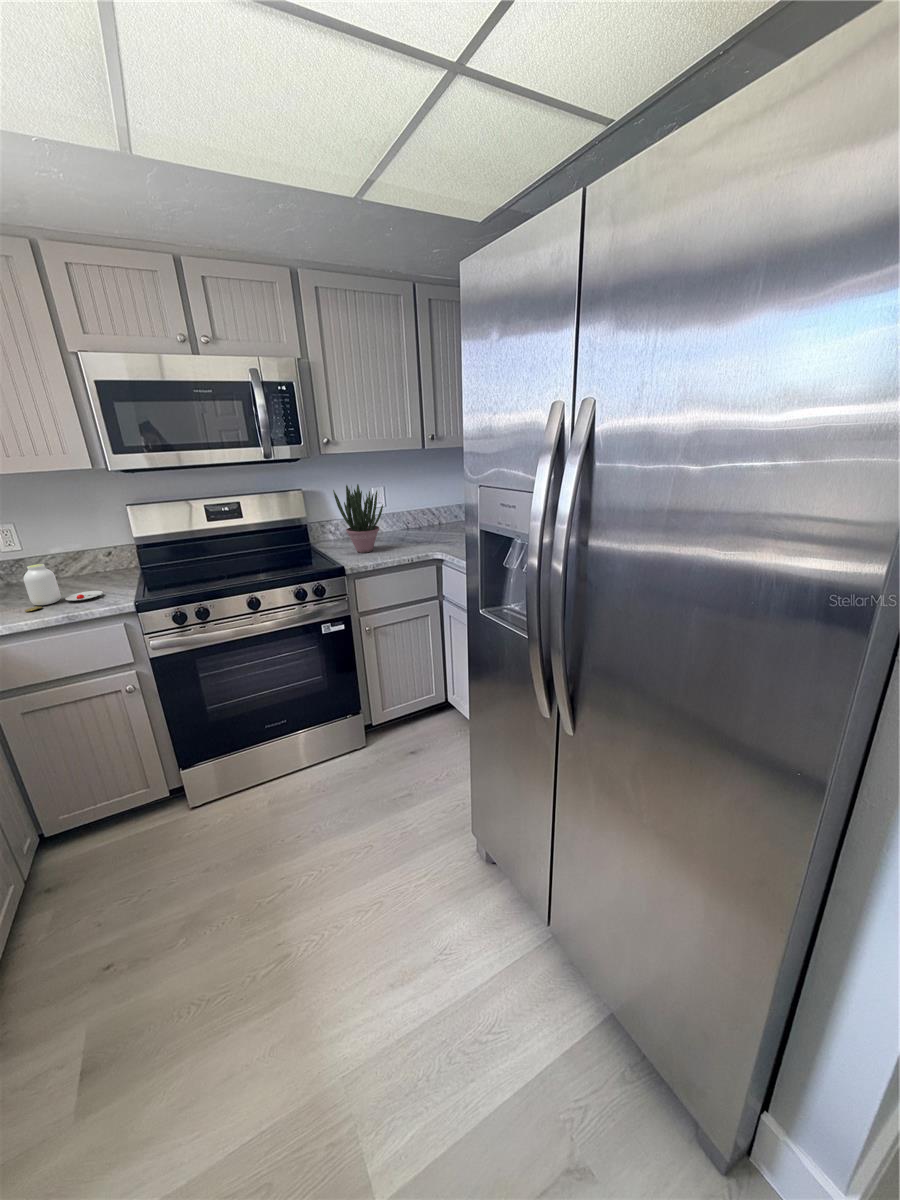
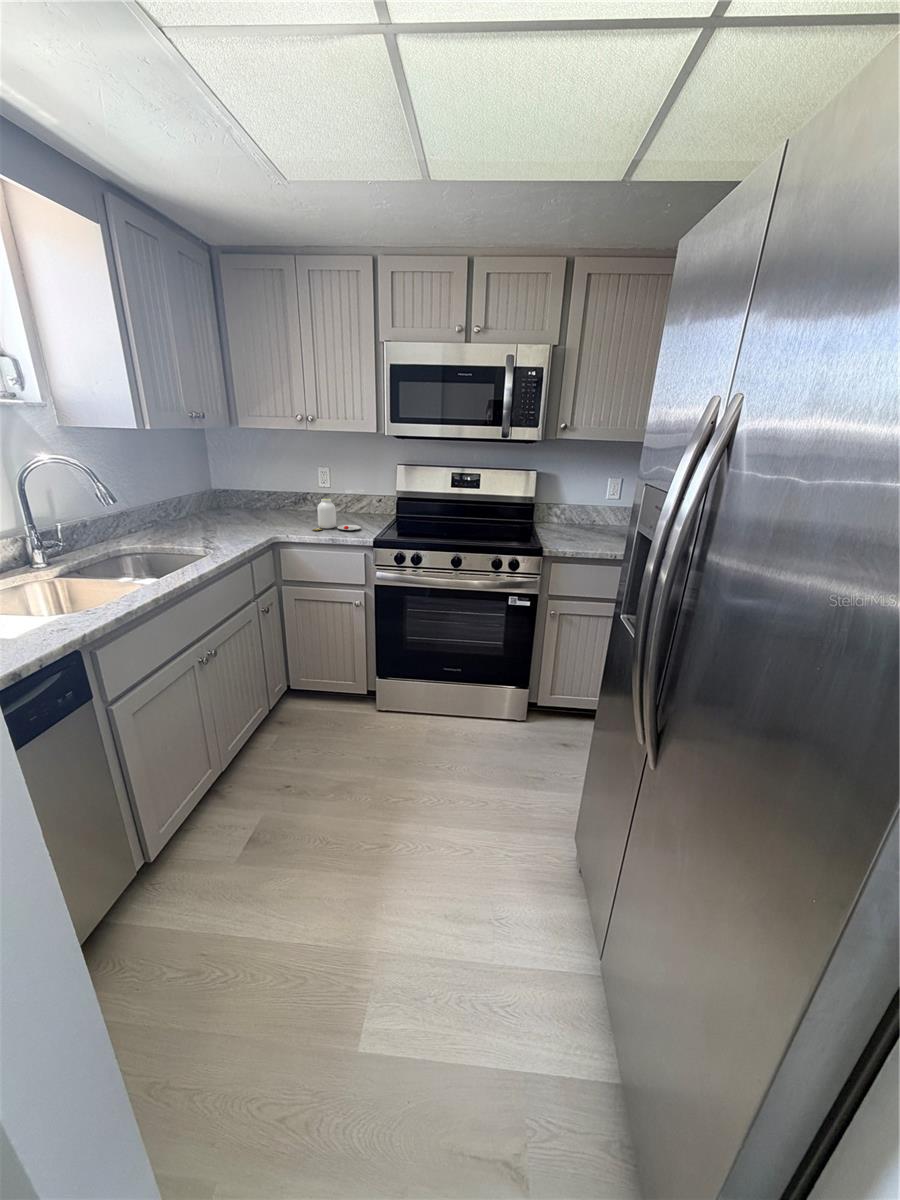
potted plant: present [333,484,383,553] -> none [559,471,604,540]

